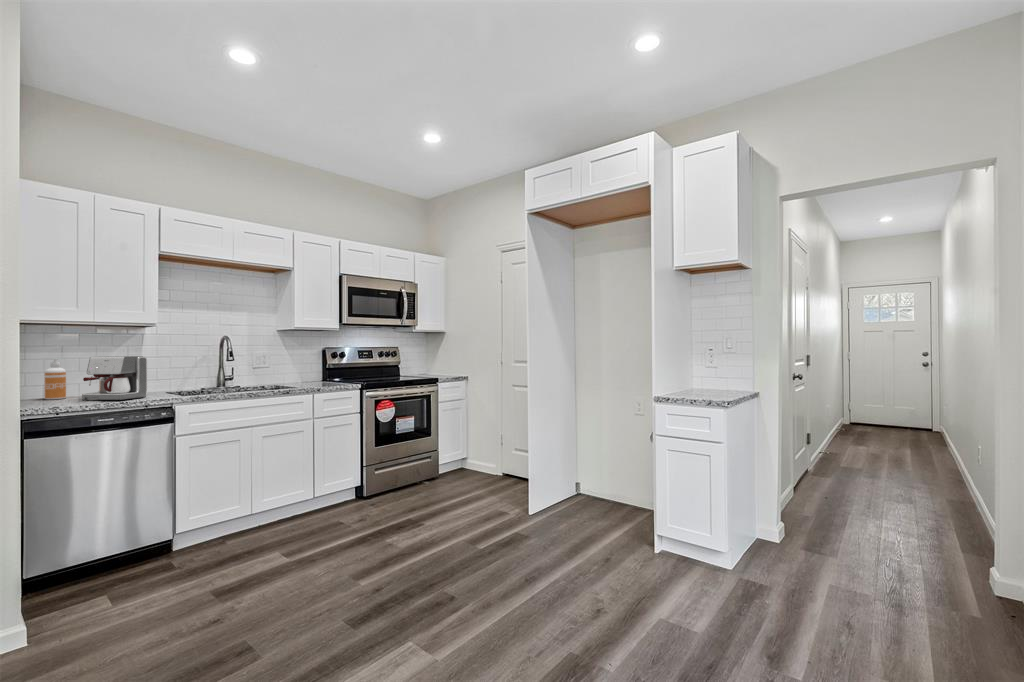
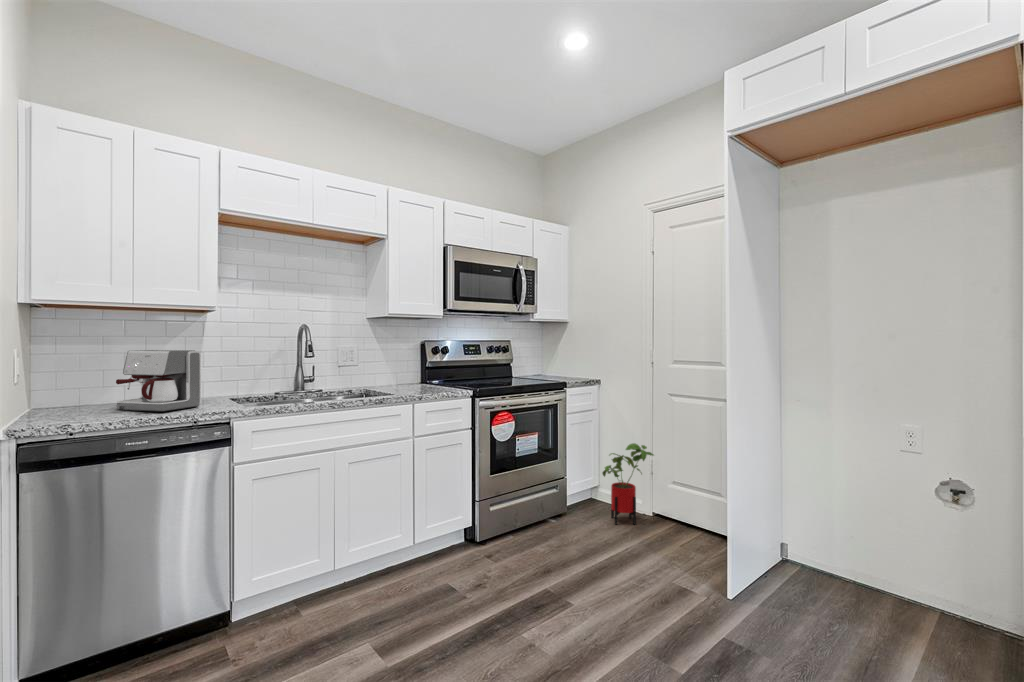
soap dispenser: present [45,358,66,399] -> none [72,352,100,408]
house plant: none [464,421,502,482] -> present [602,443,654,525]

